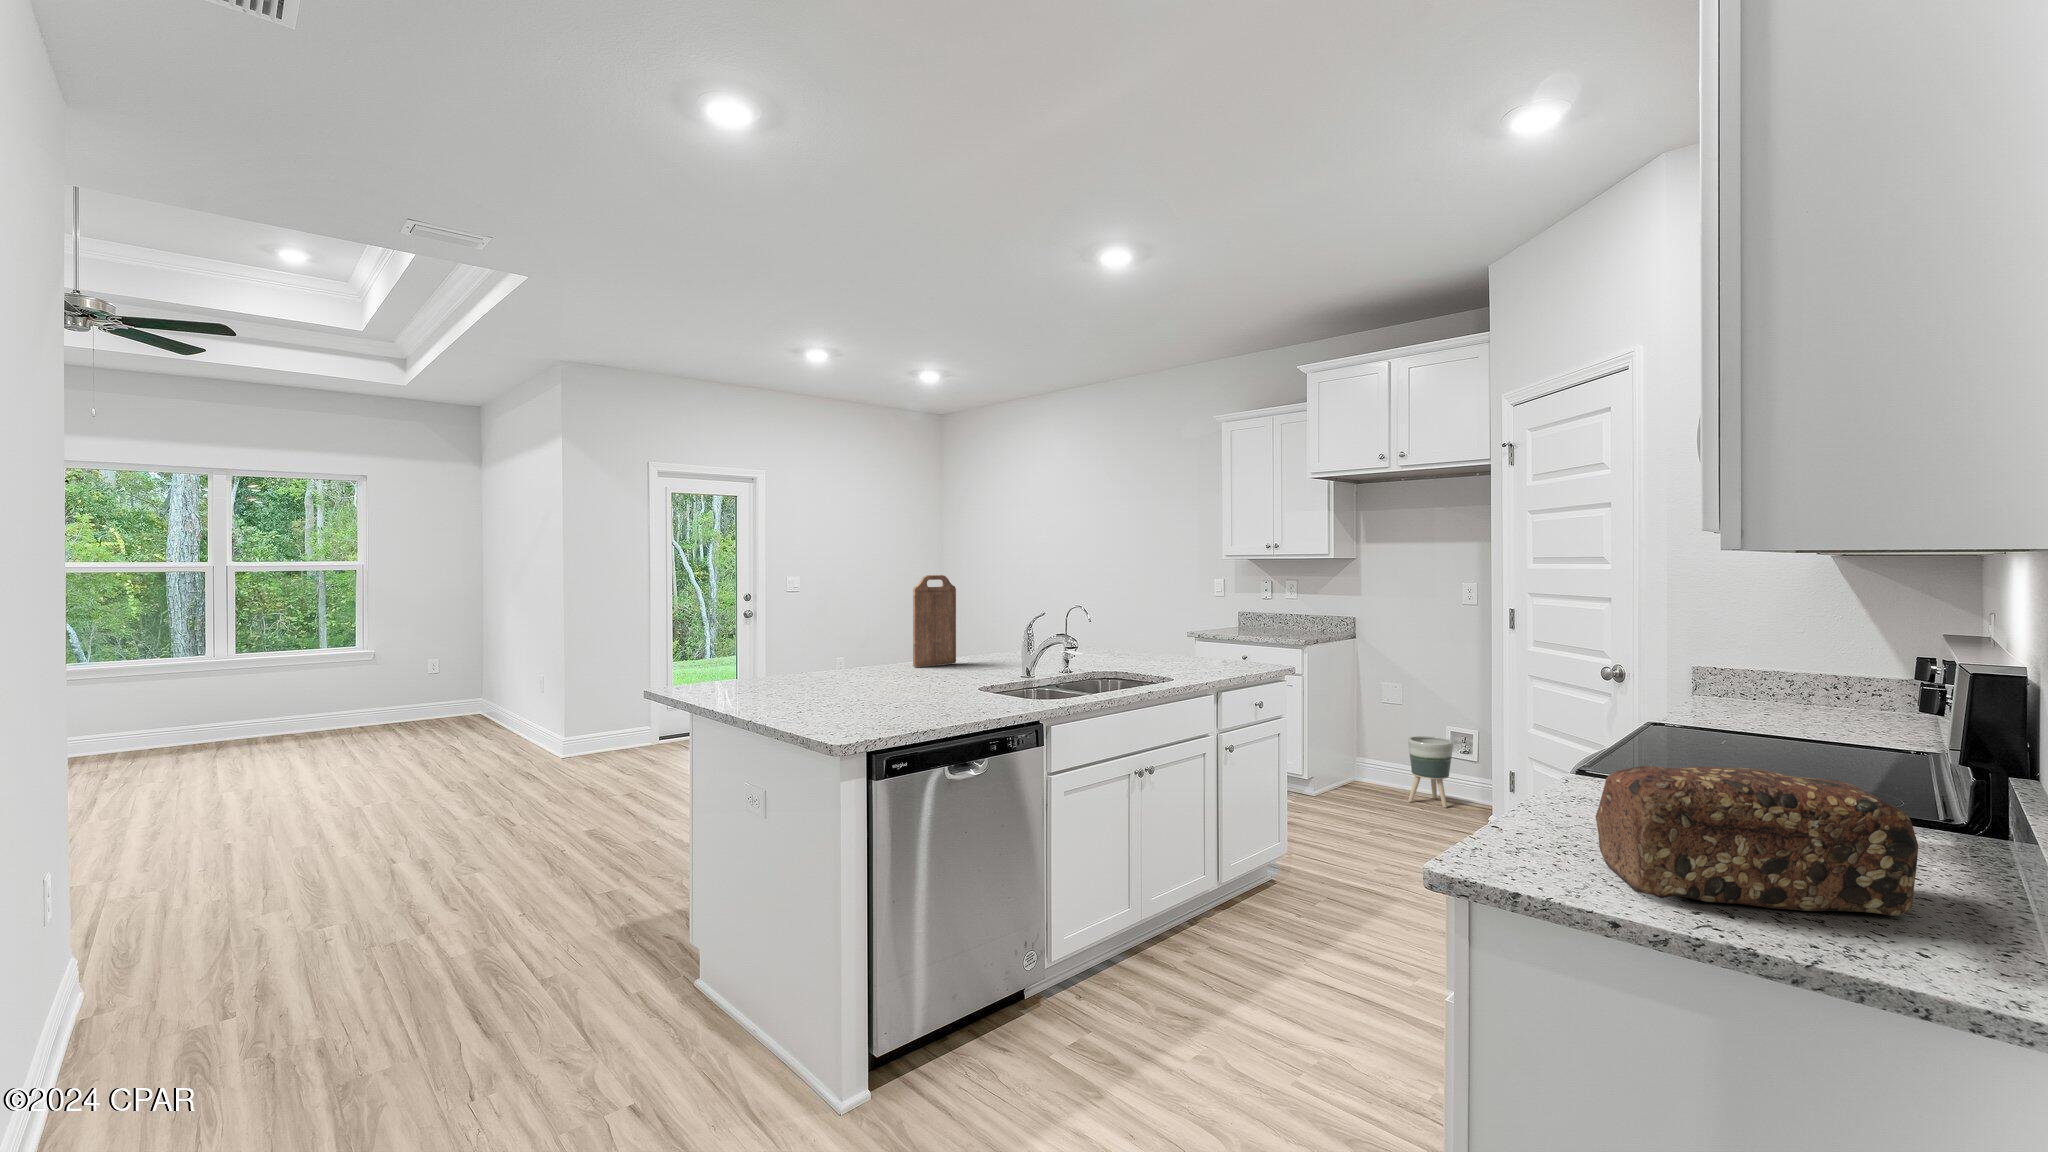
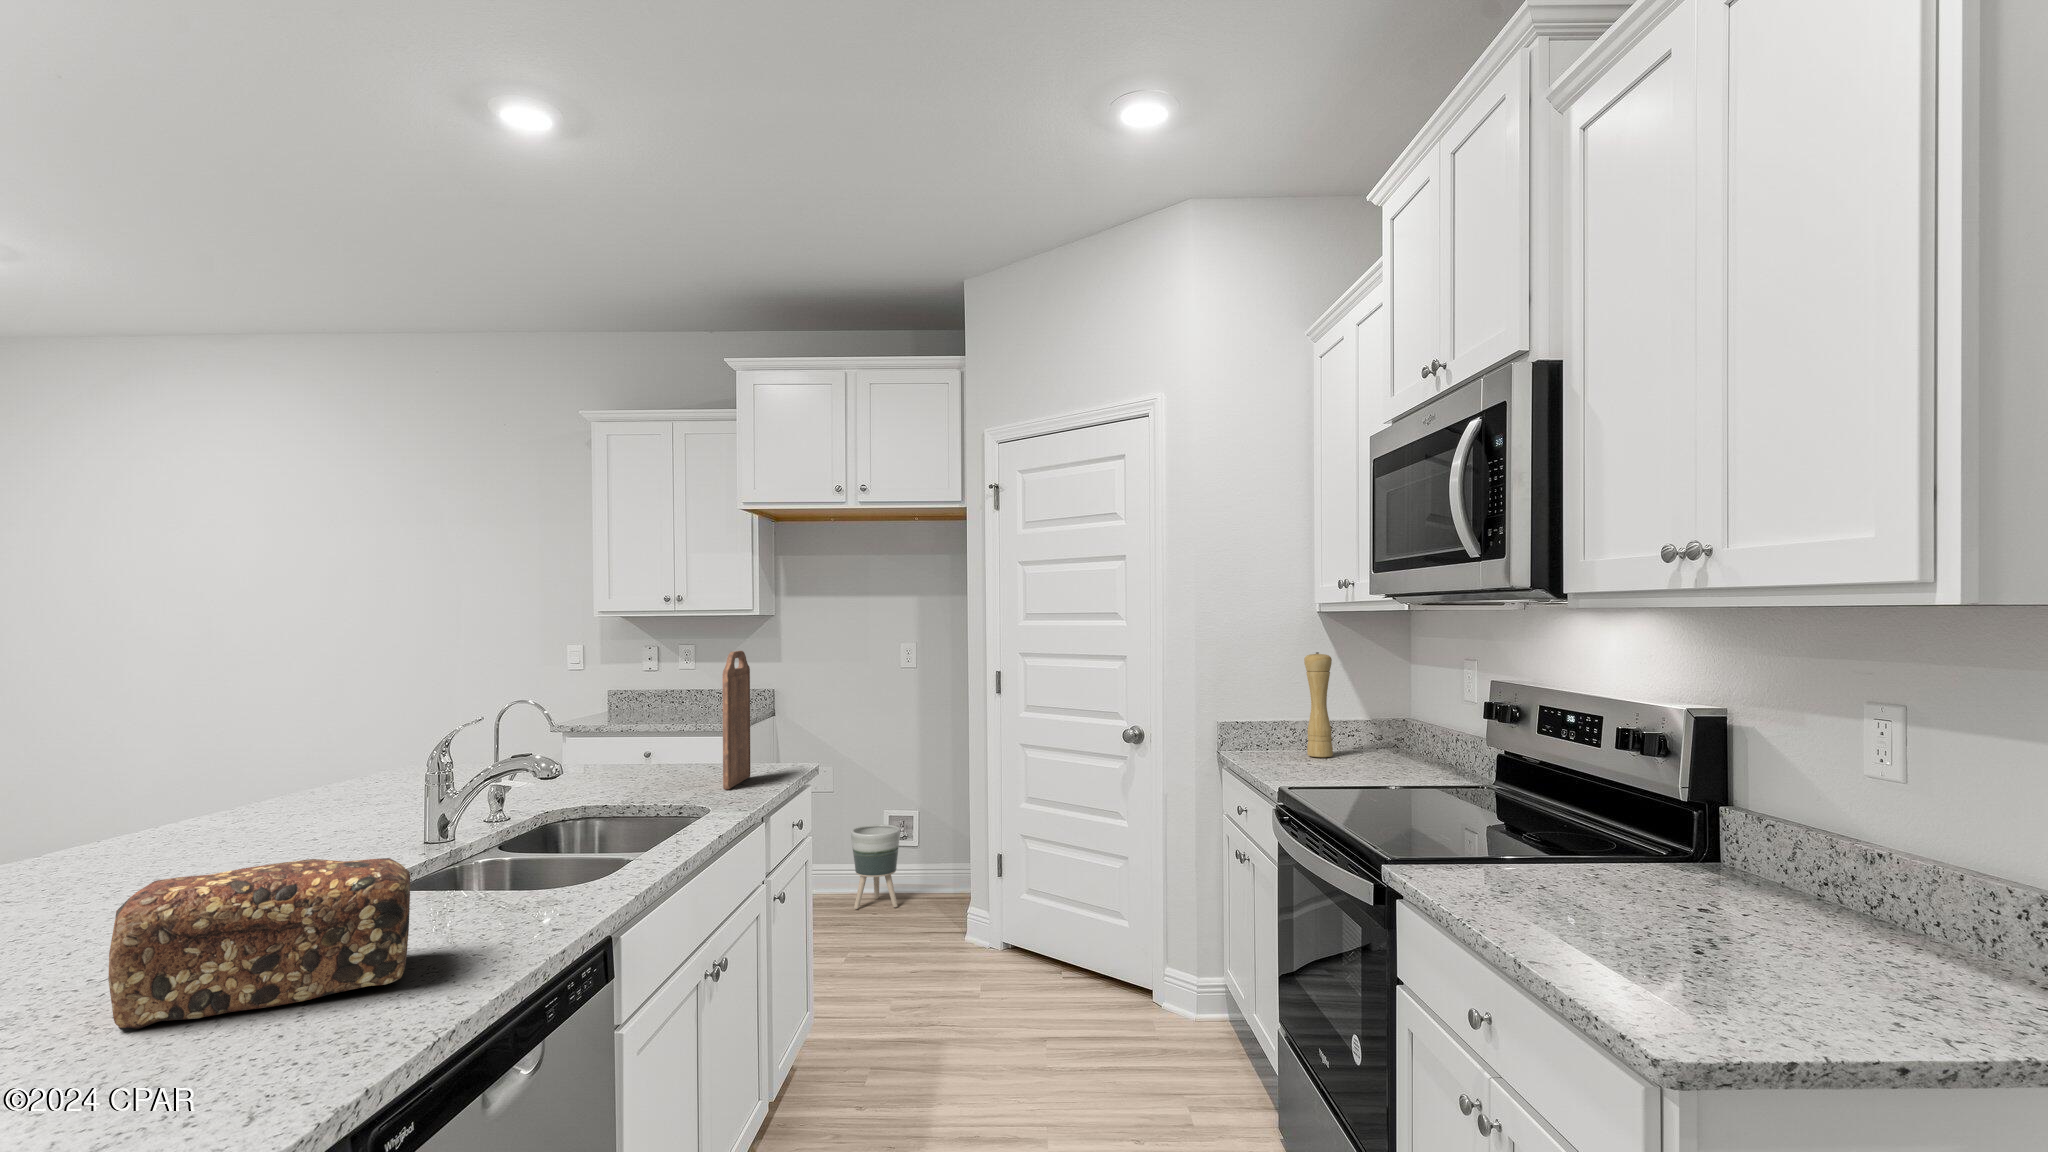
cutting board: present [913,575,956,667] -> present [723,651,750,789]
pepper mill: none [1766,600,1803,711] -> present [1304,652,1333,757]
bread loaf: present [1596,766,1918,916] -> present [108,858,410,1029]

